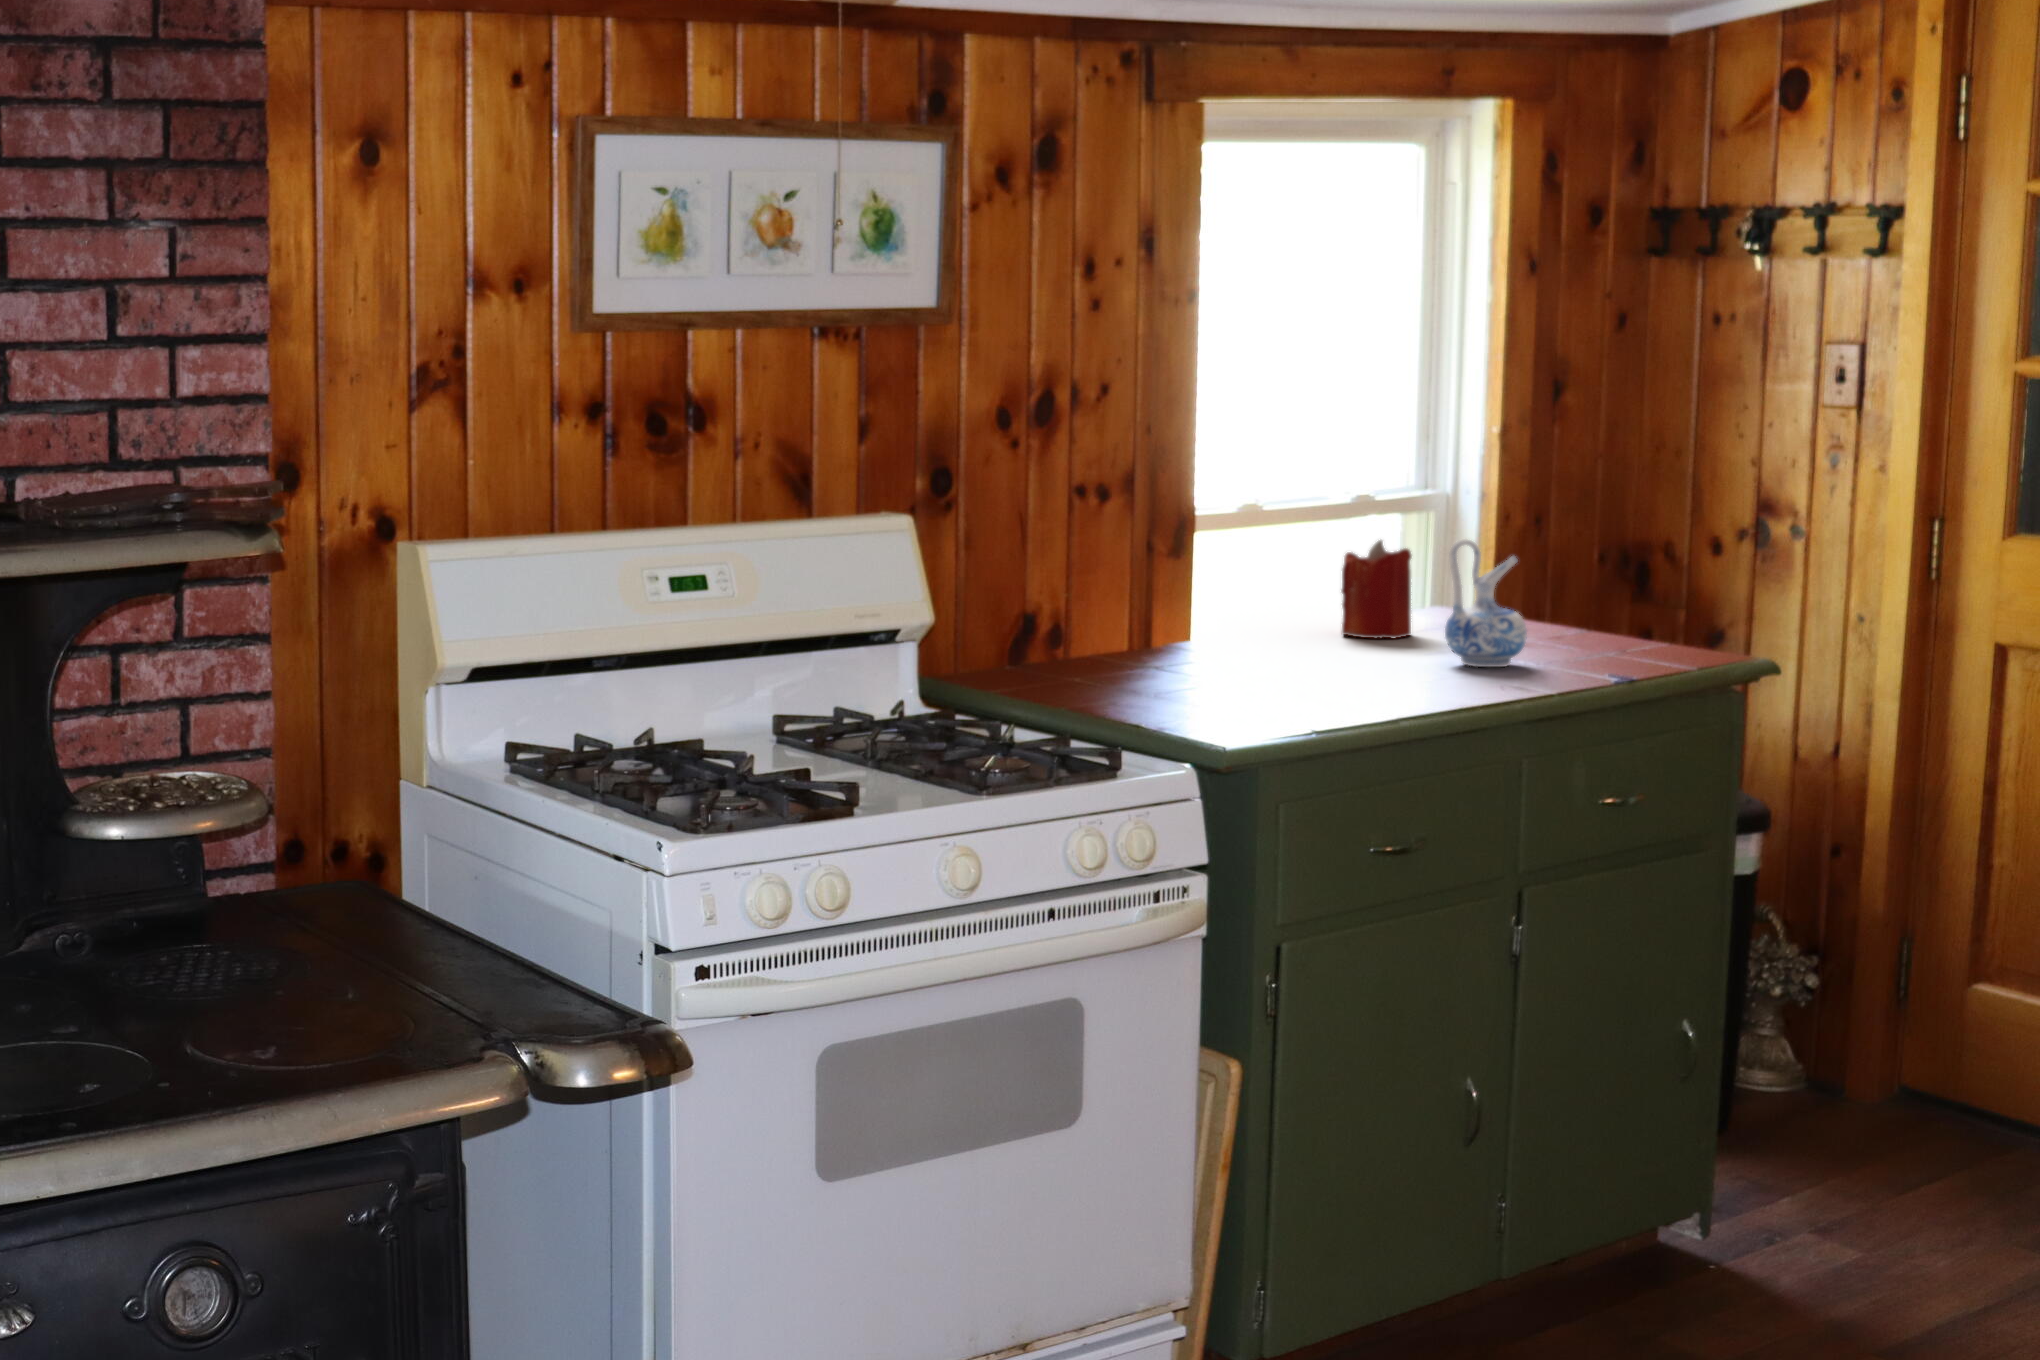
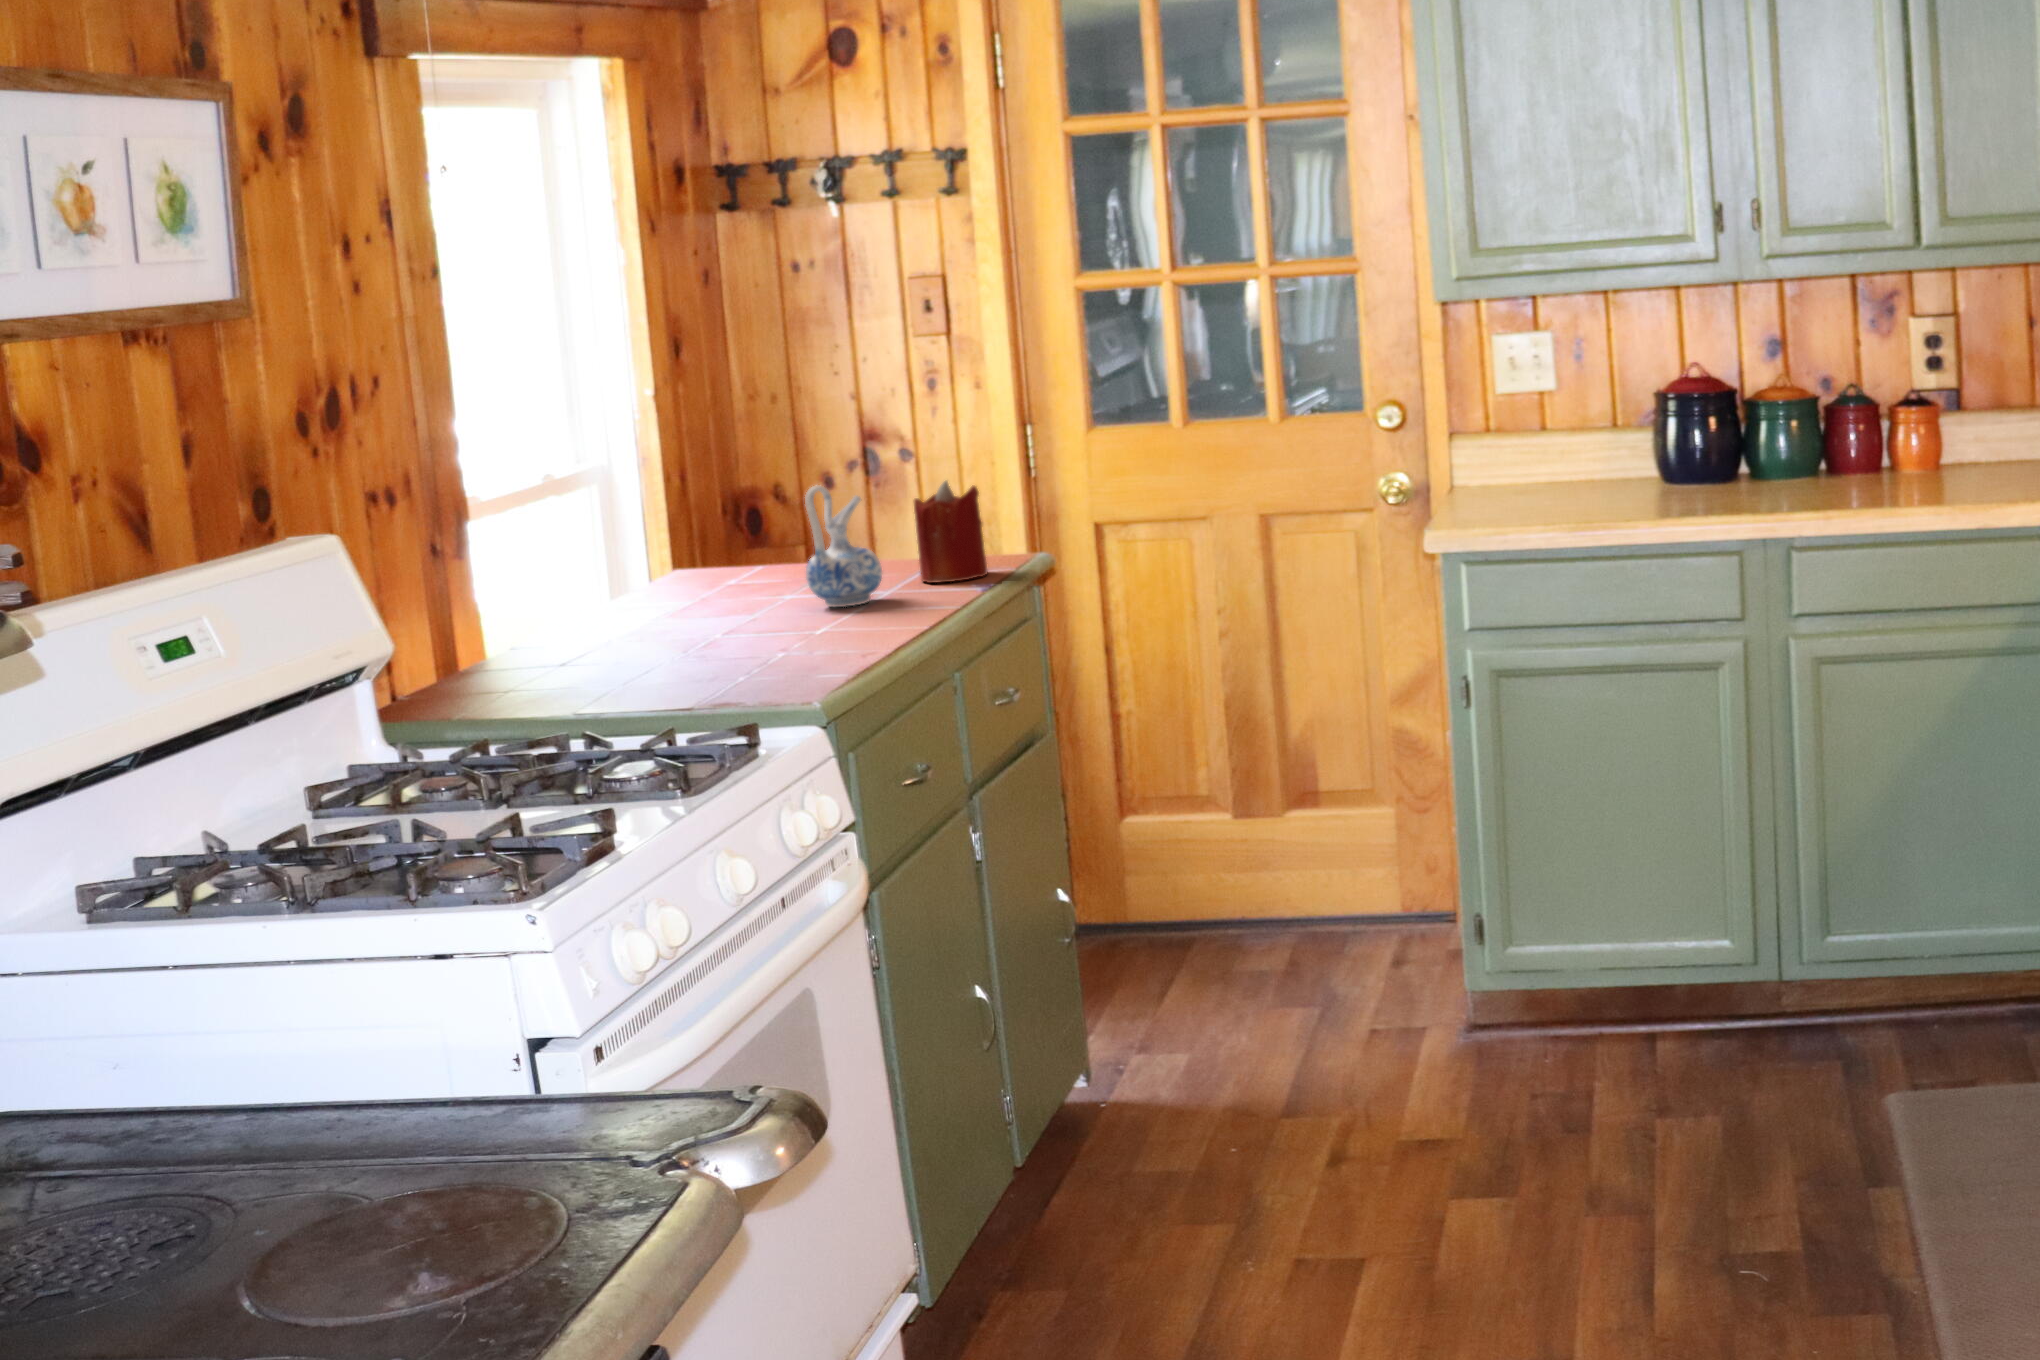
candle: present [1341,540,1411,639] -> present [914,481,987,583]

